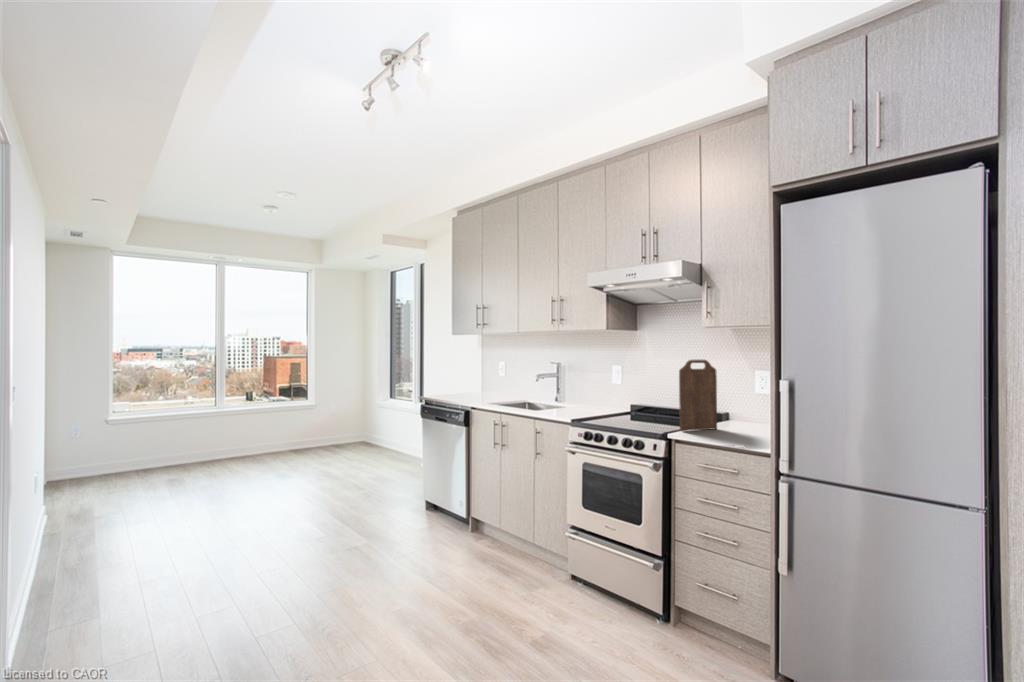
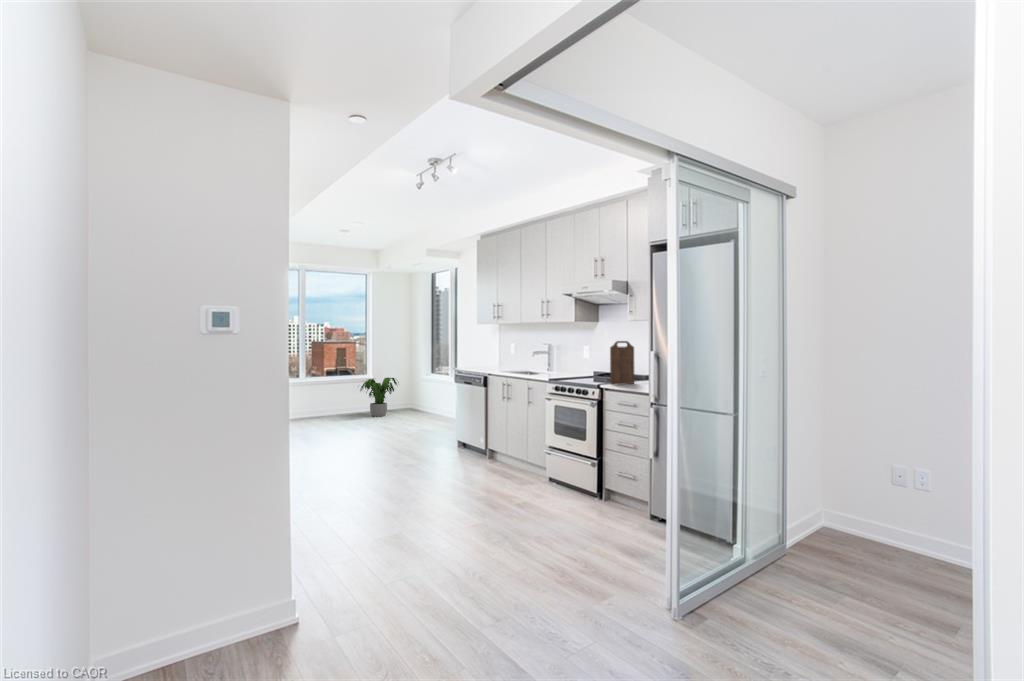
potted plant: none [289,404,347,457] -> present [360,377,397,416]

